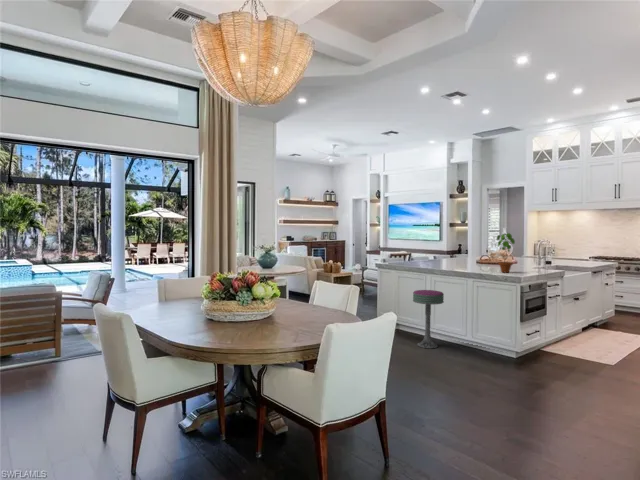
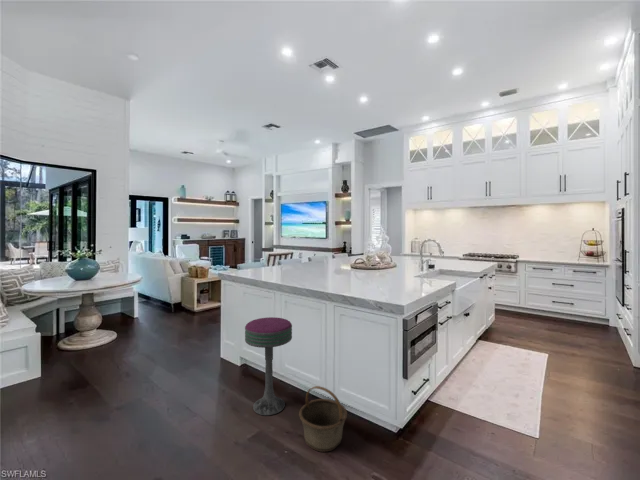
potted plant: present [497,233,515,273] -> none [368,231,394,293]
basket: none [454,326,484,360] -> present [299,386,347,452]

